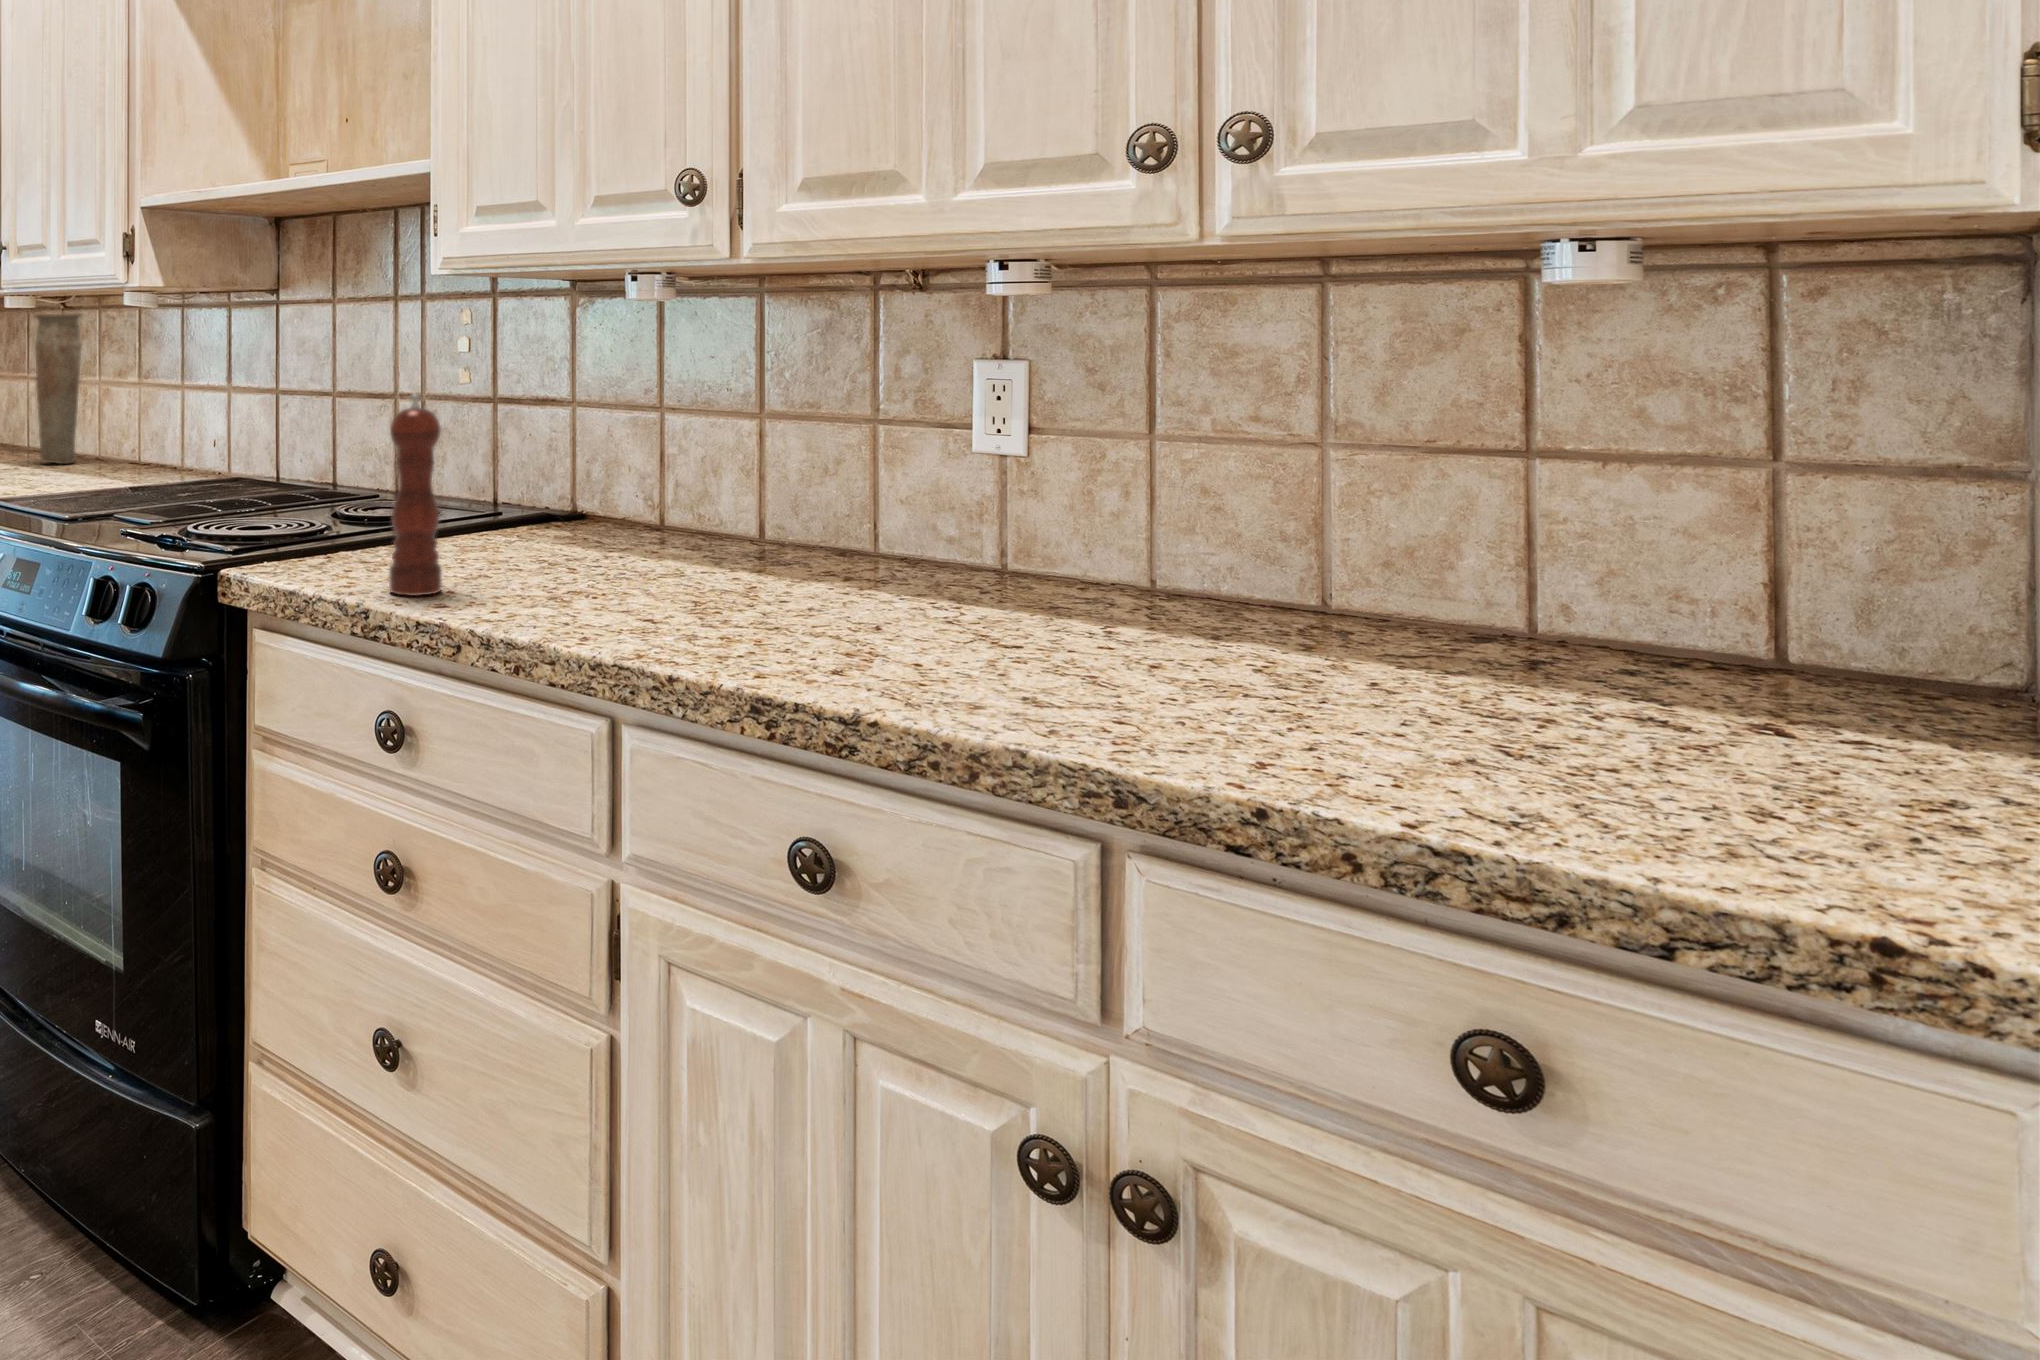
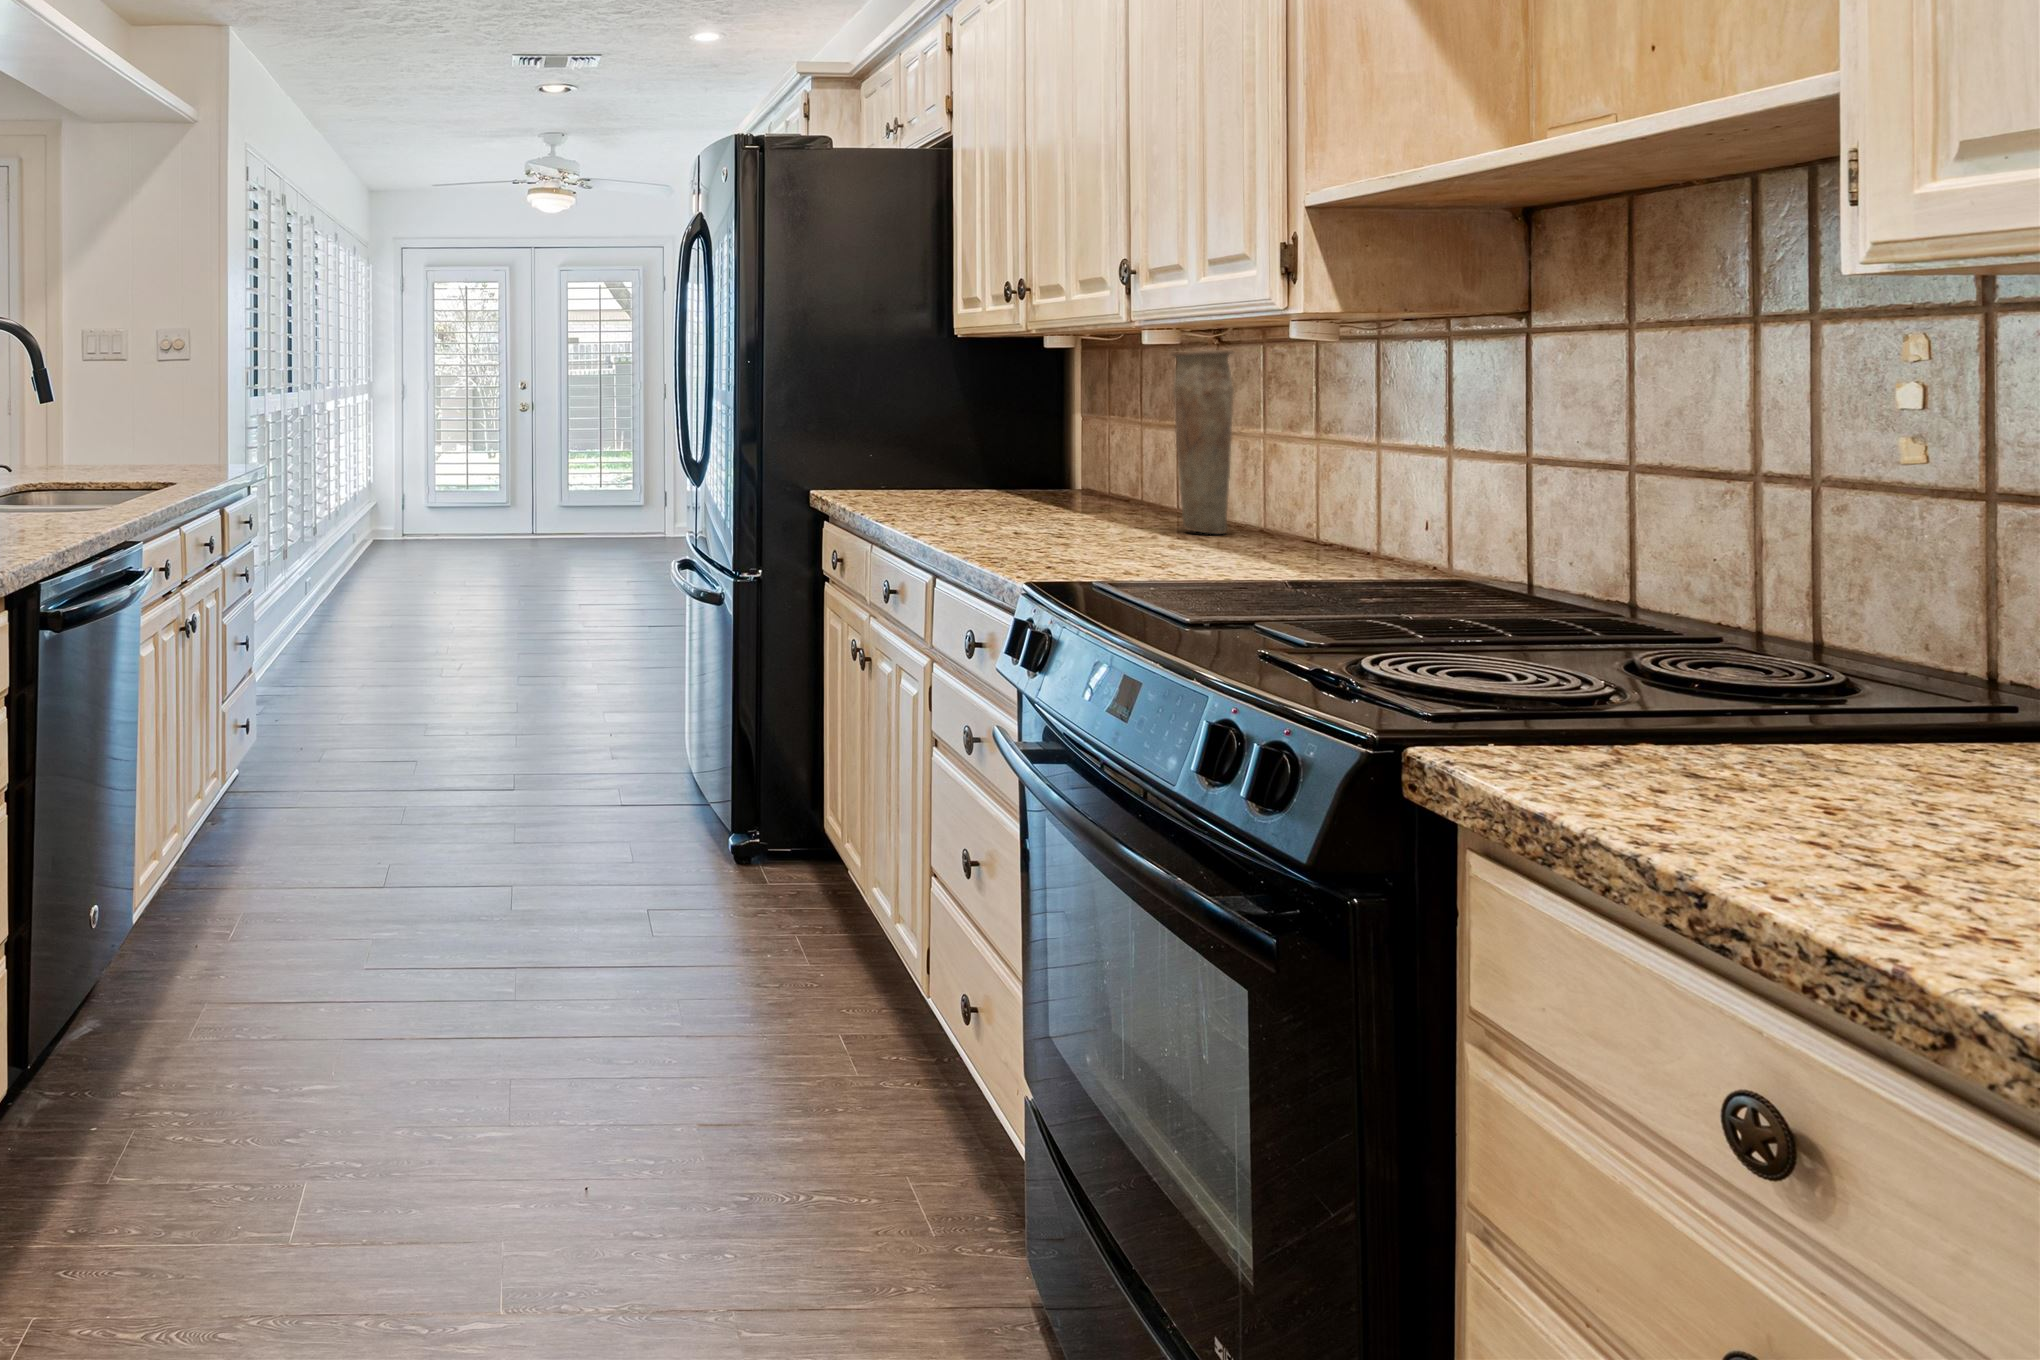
pepper mill: present [389,394,442,596] -> none [1746,504,1889,890]

